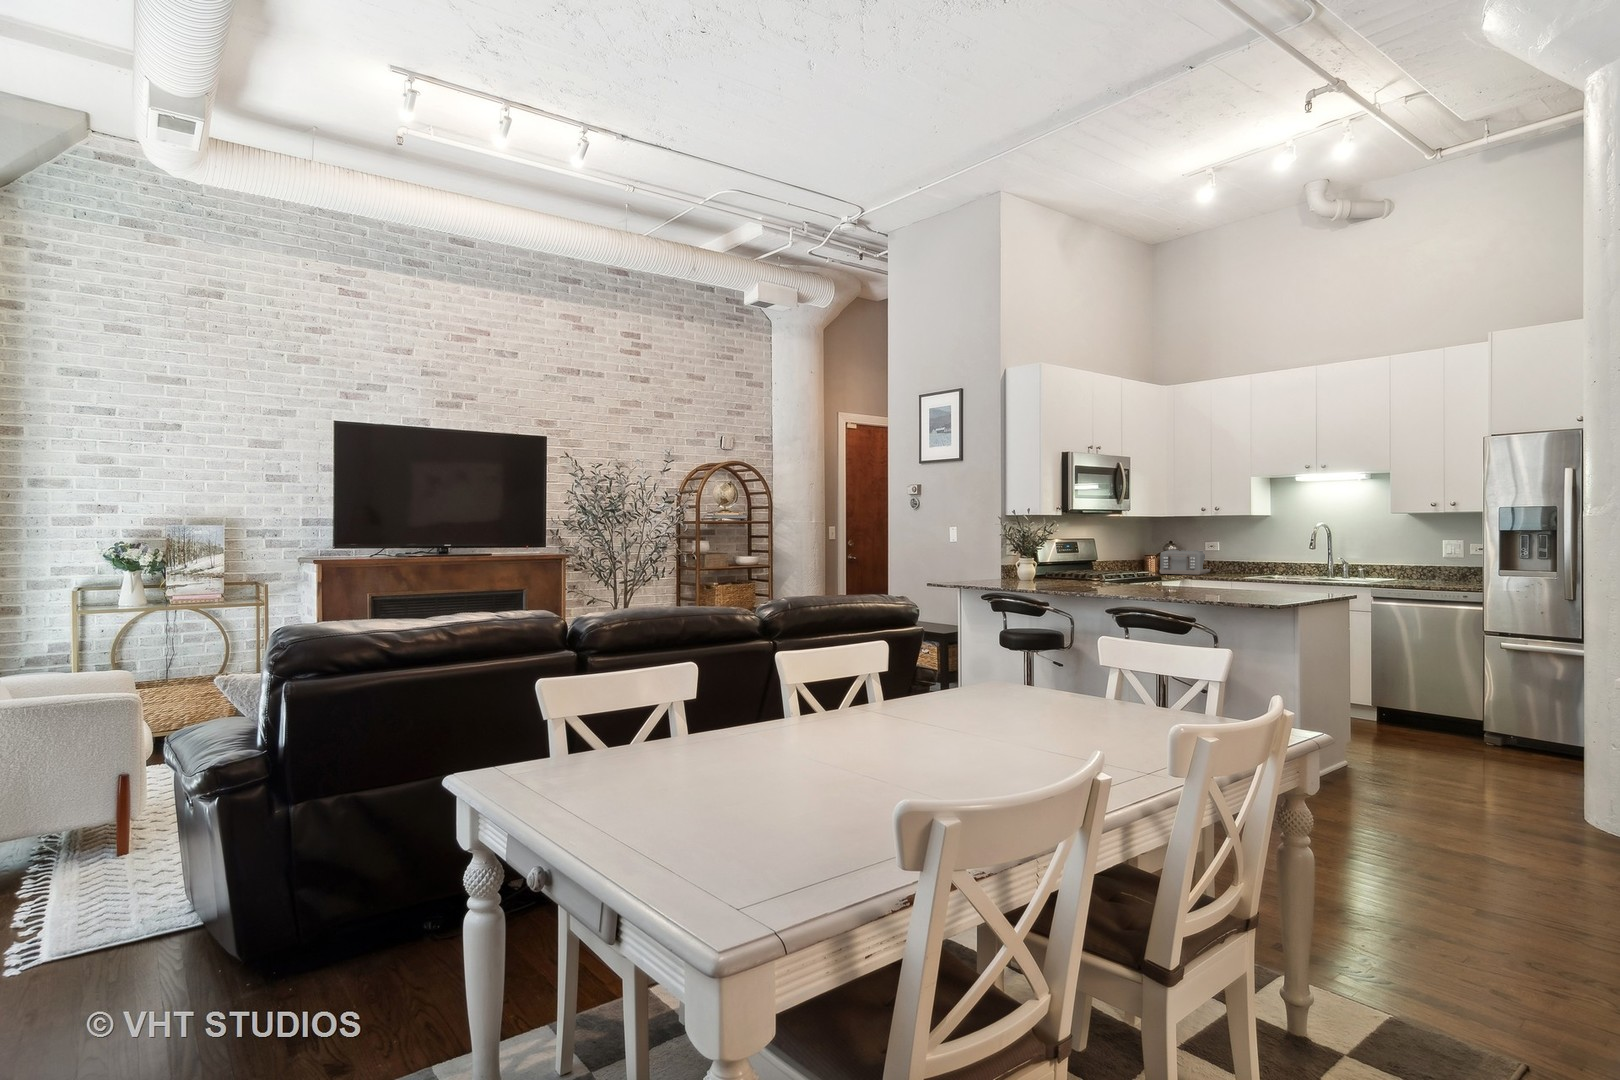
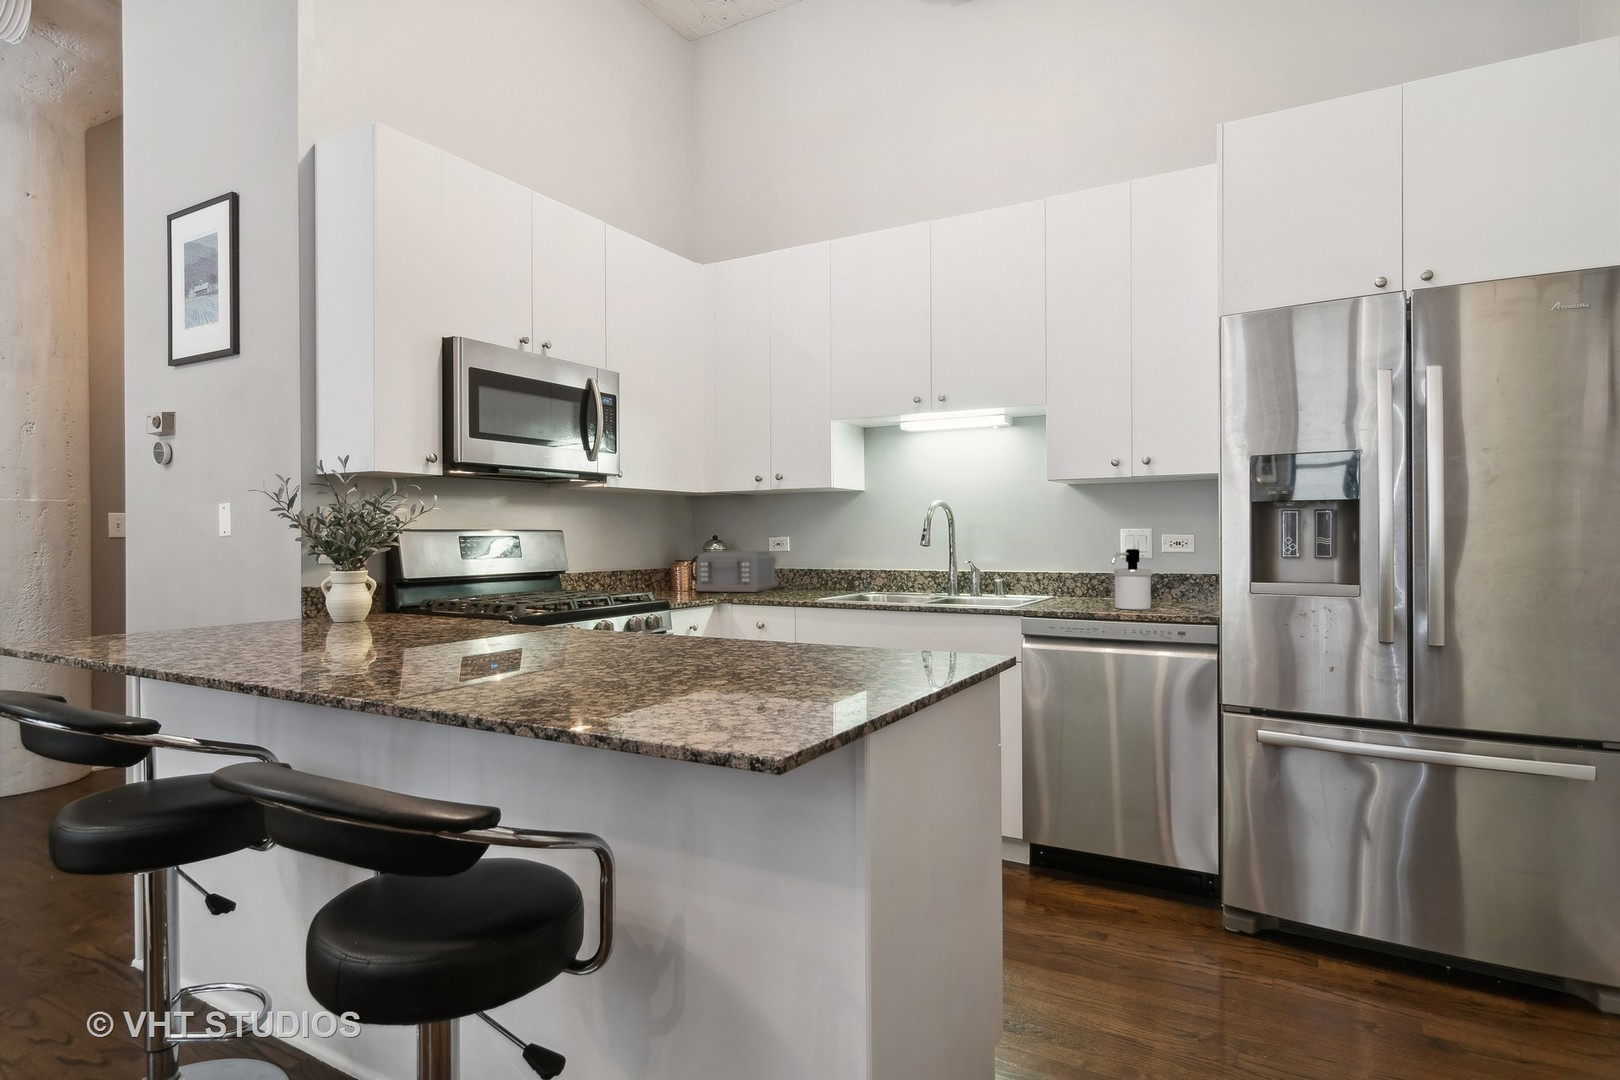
soap dispenser: none [1427,552,1455,585] -> present [1111,549,1152,610]

